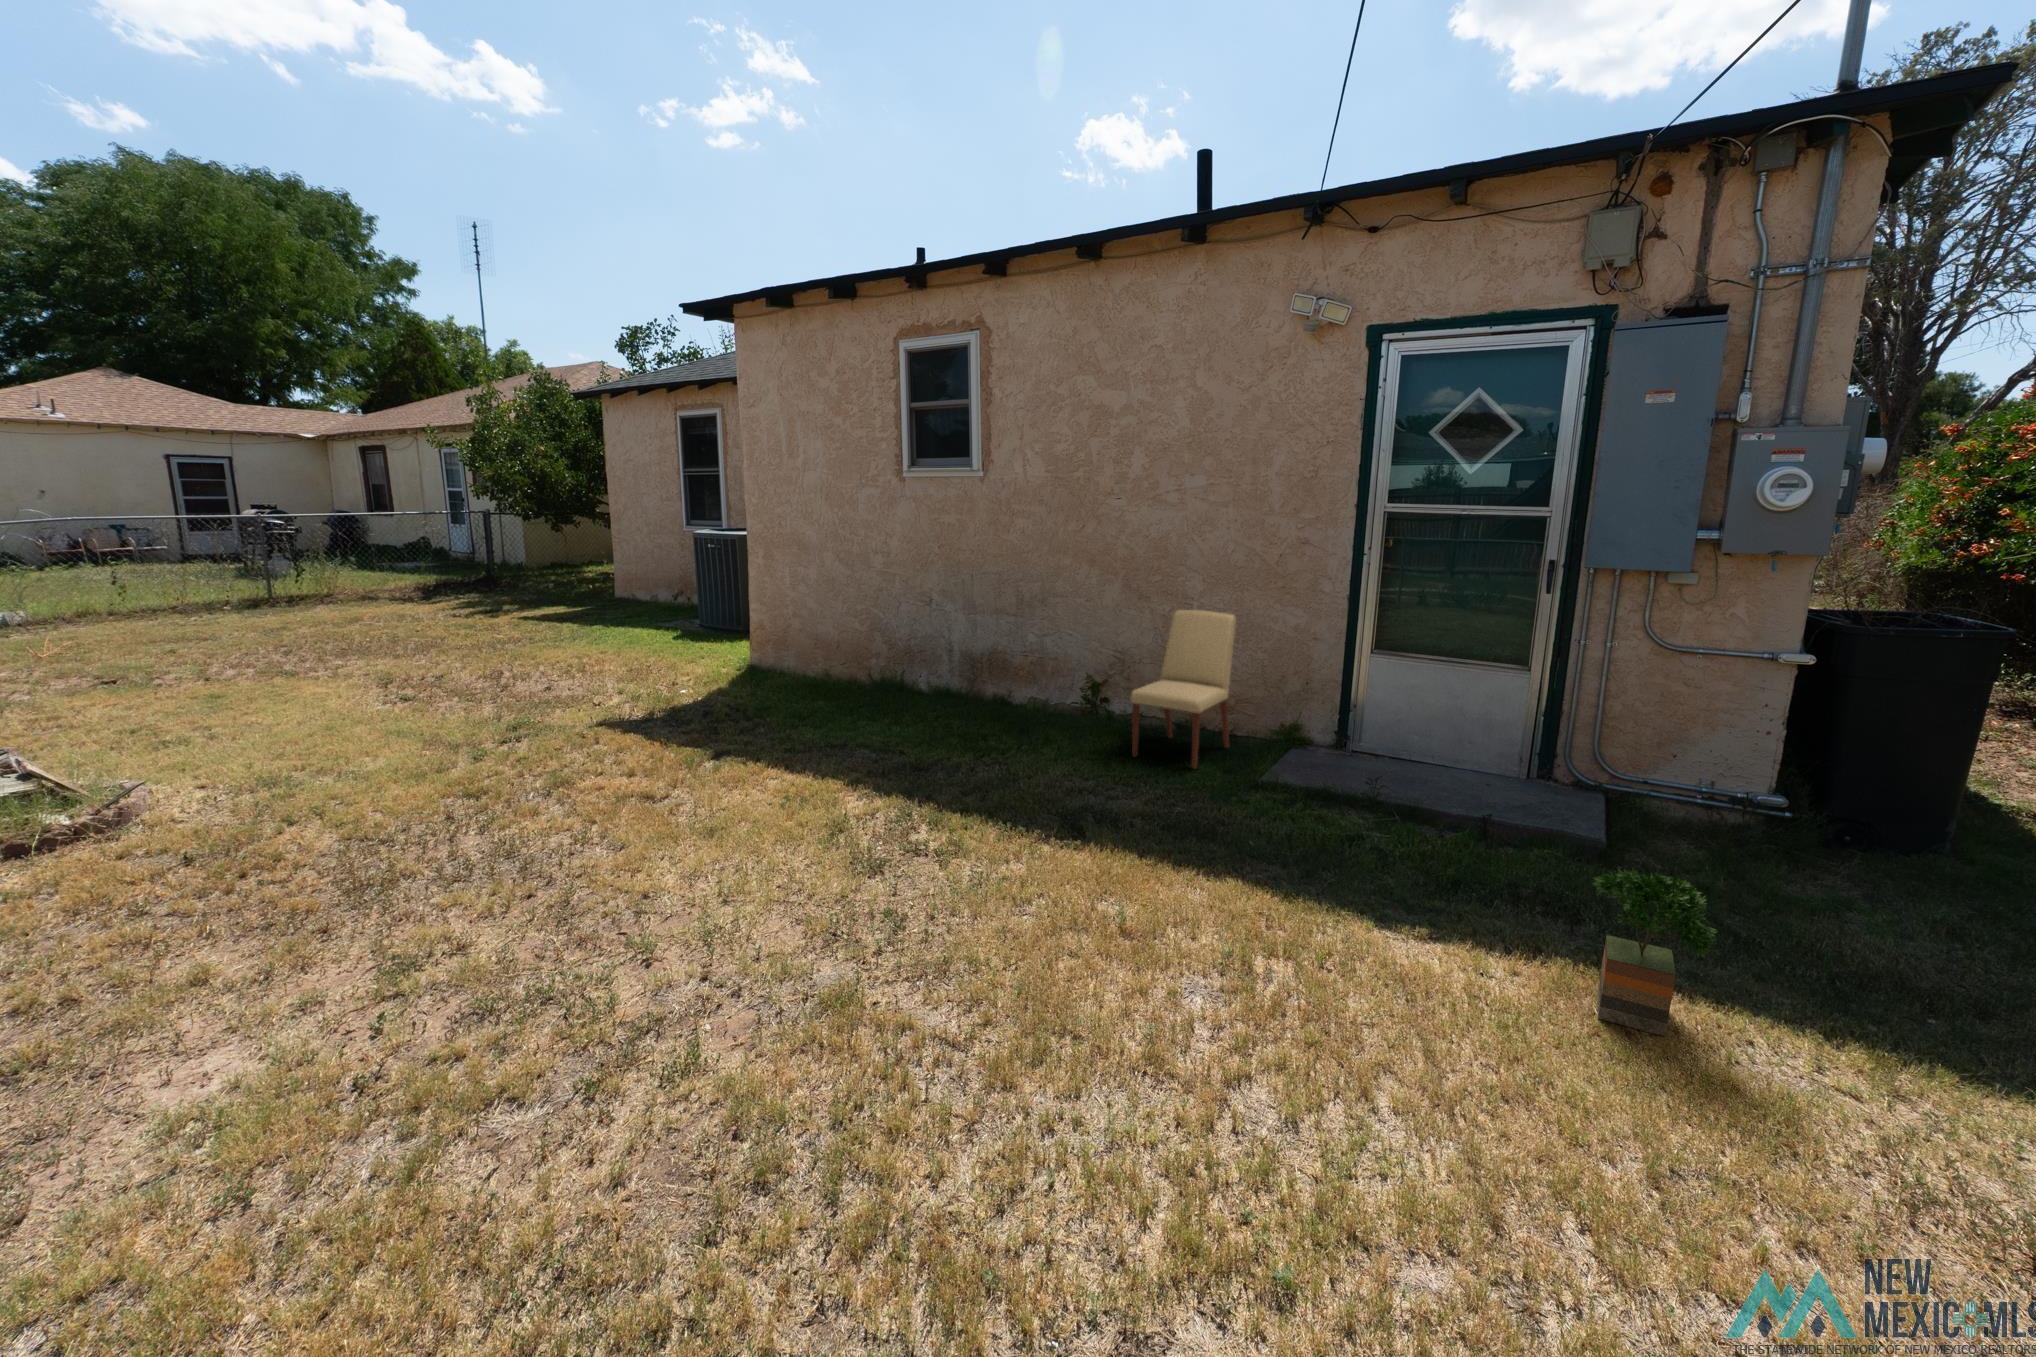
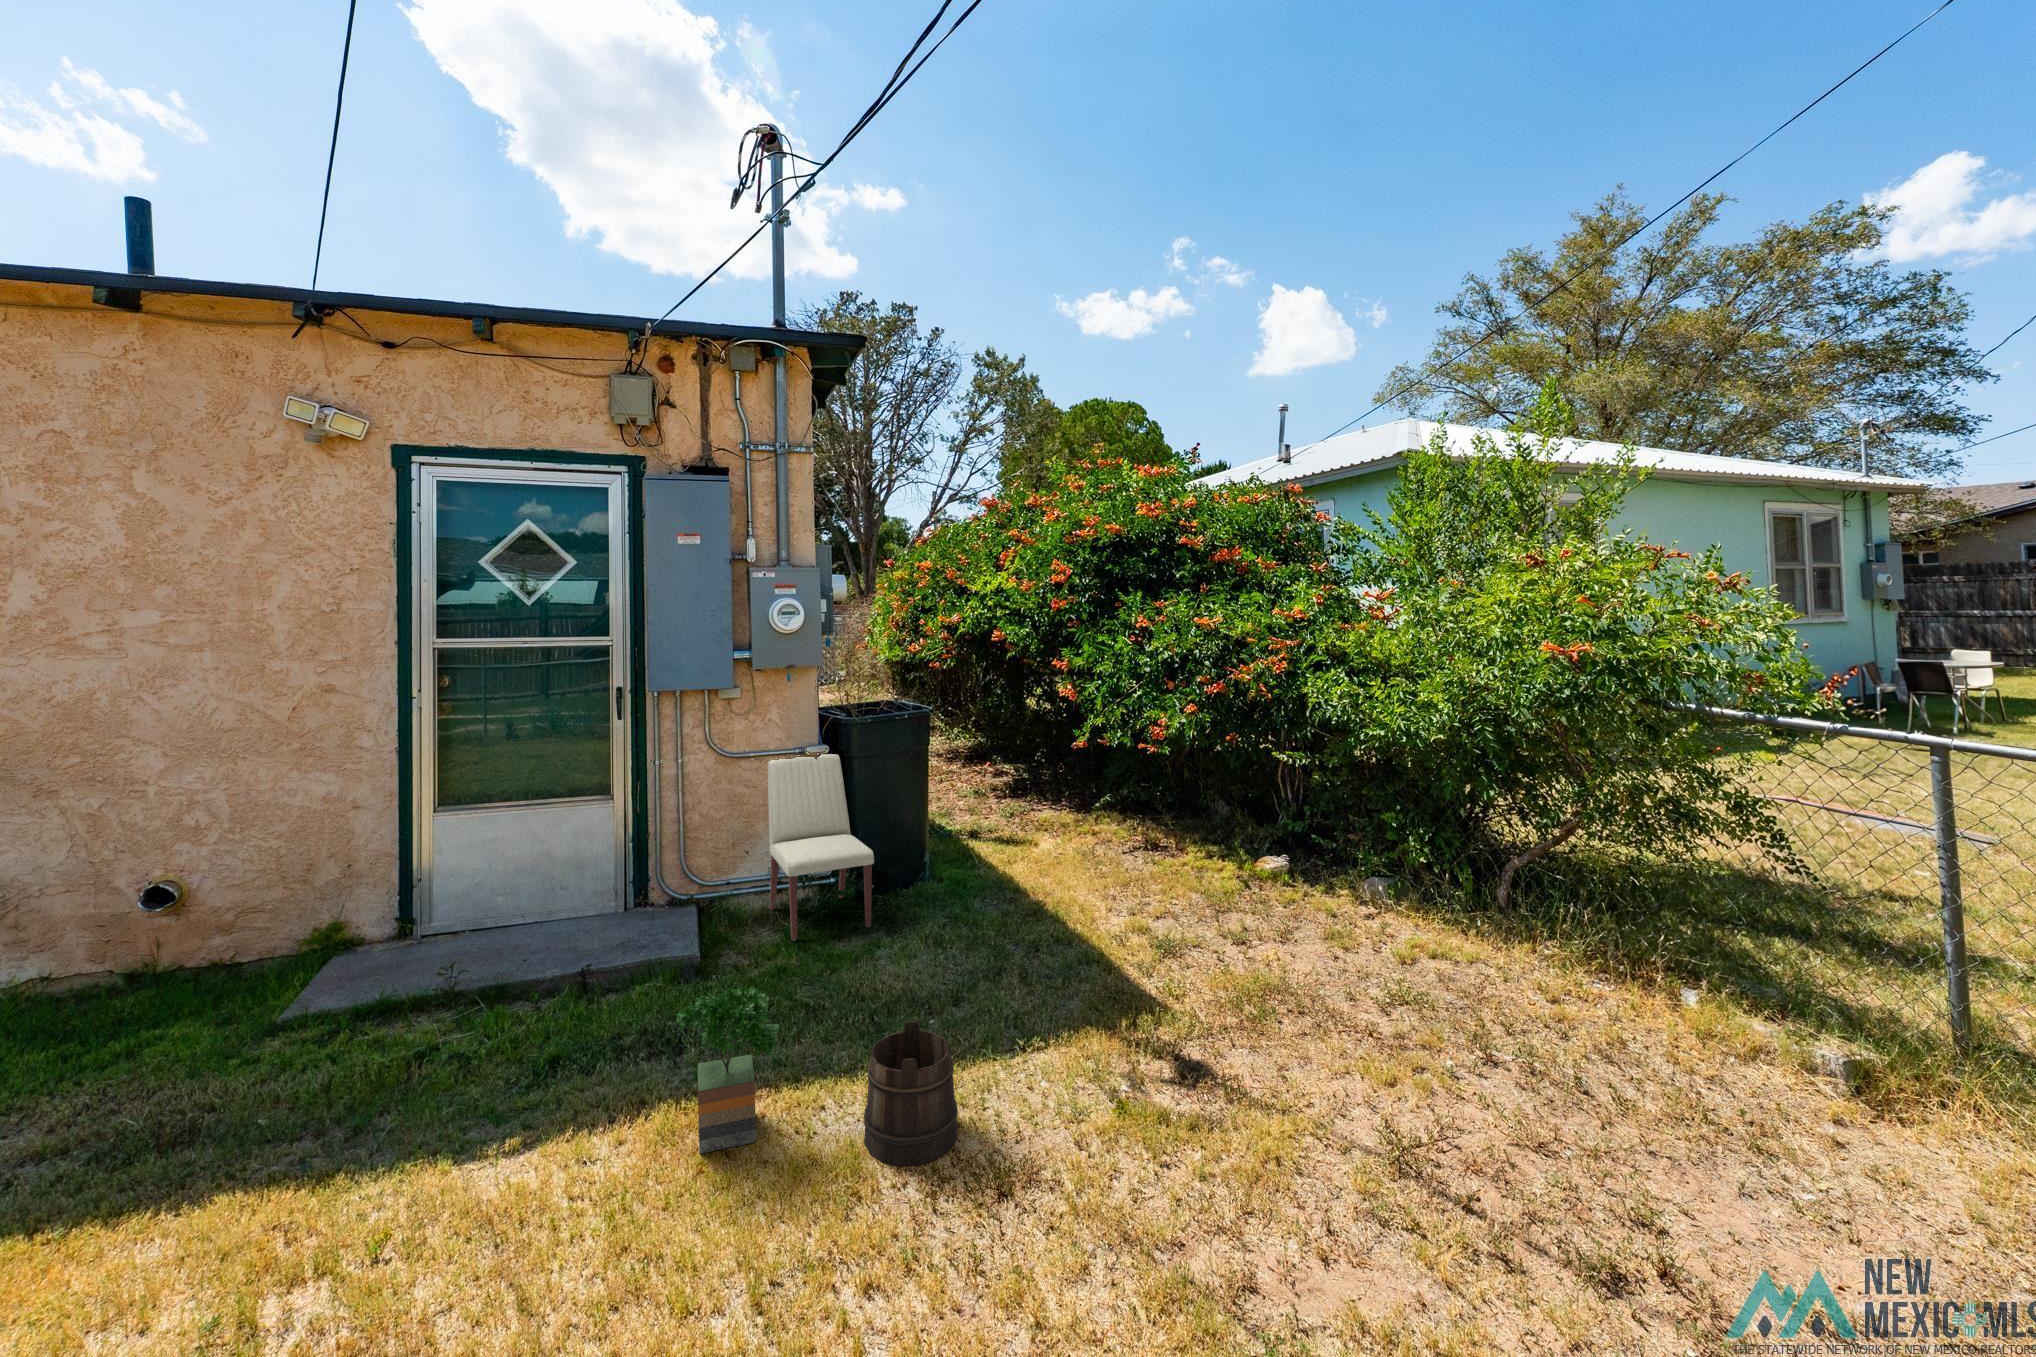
chair: present [1130,610,1236,768] -> present [768,754,874,941]
bucket: none [1816,993,1994,1171] -> present [864,1021,958,1166]

